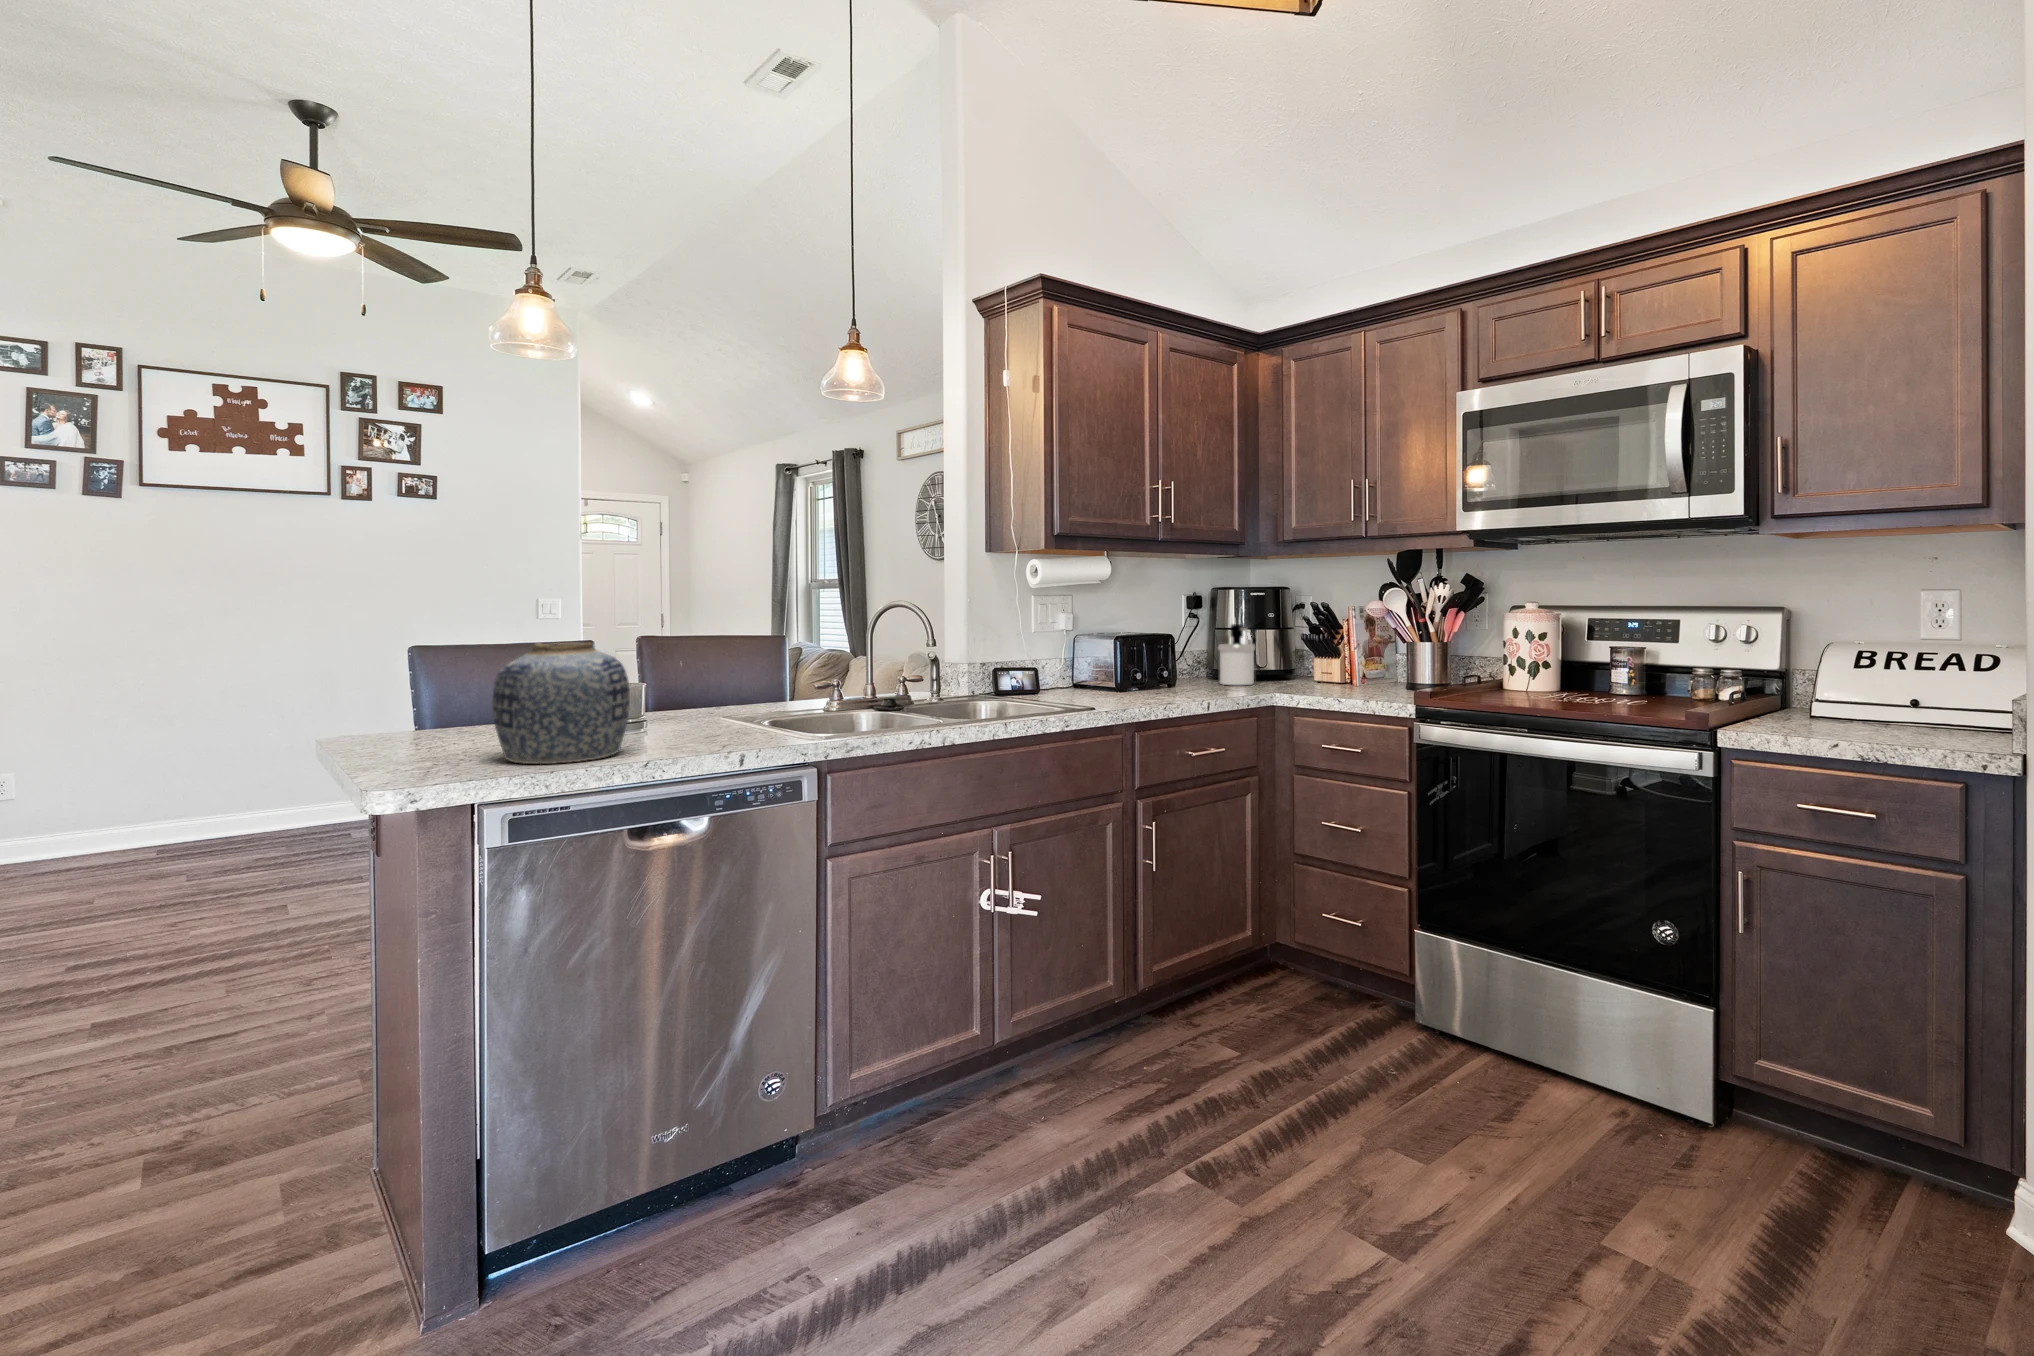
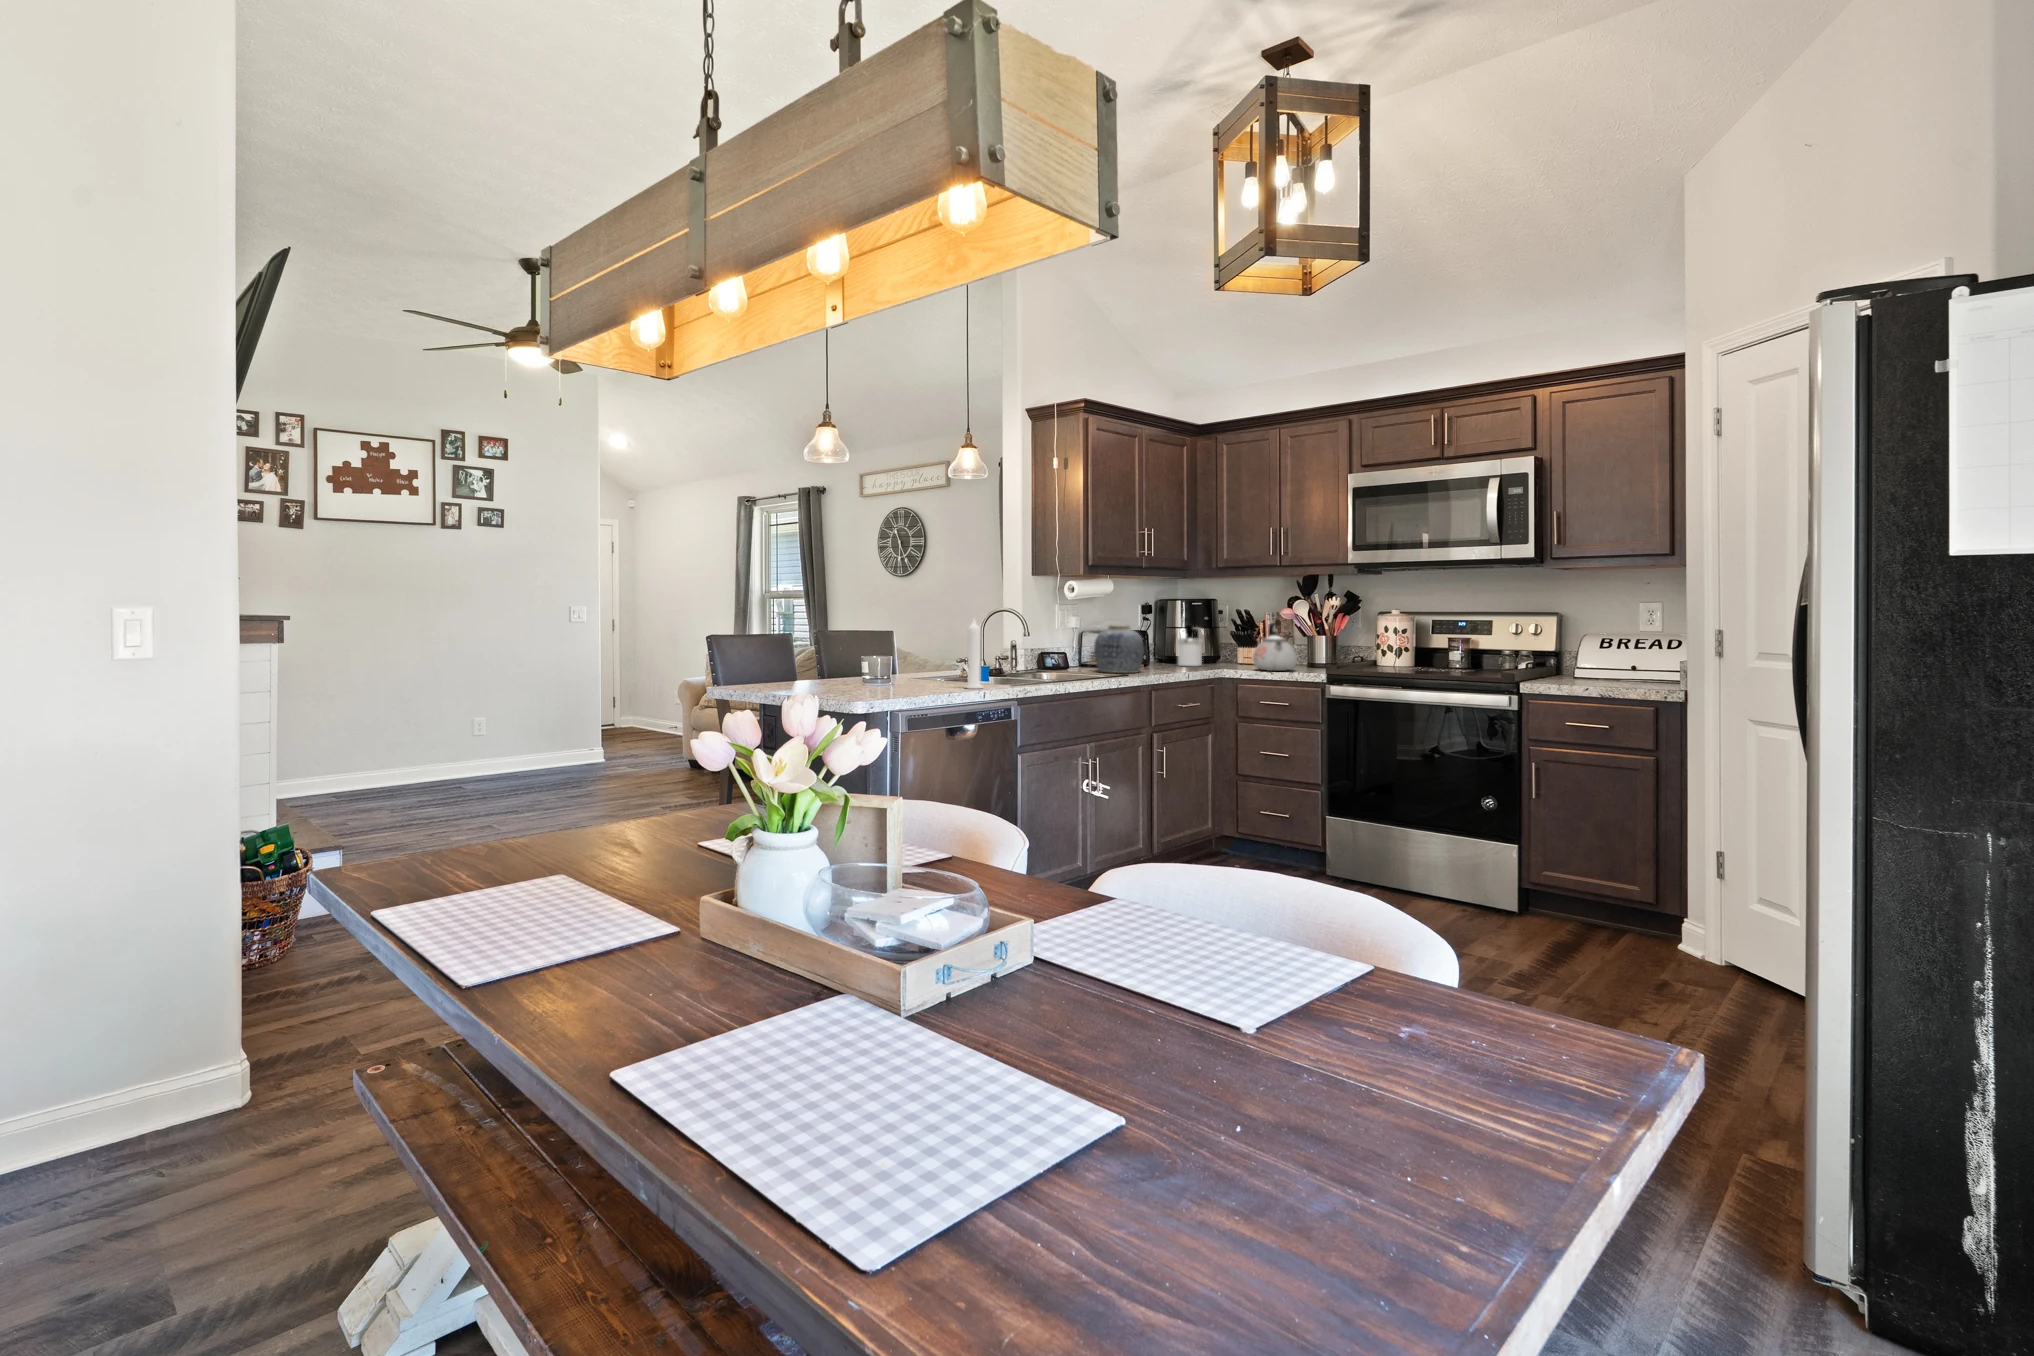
candle: none [707,620,745,748] -> present [965,620,983,689]
kettle: none [1314,622,1378,696] -> present [1253,623,1297,671]
vase: present [492,643,630,764] -> present [1094,626,1144,673]

